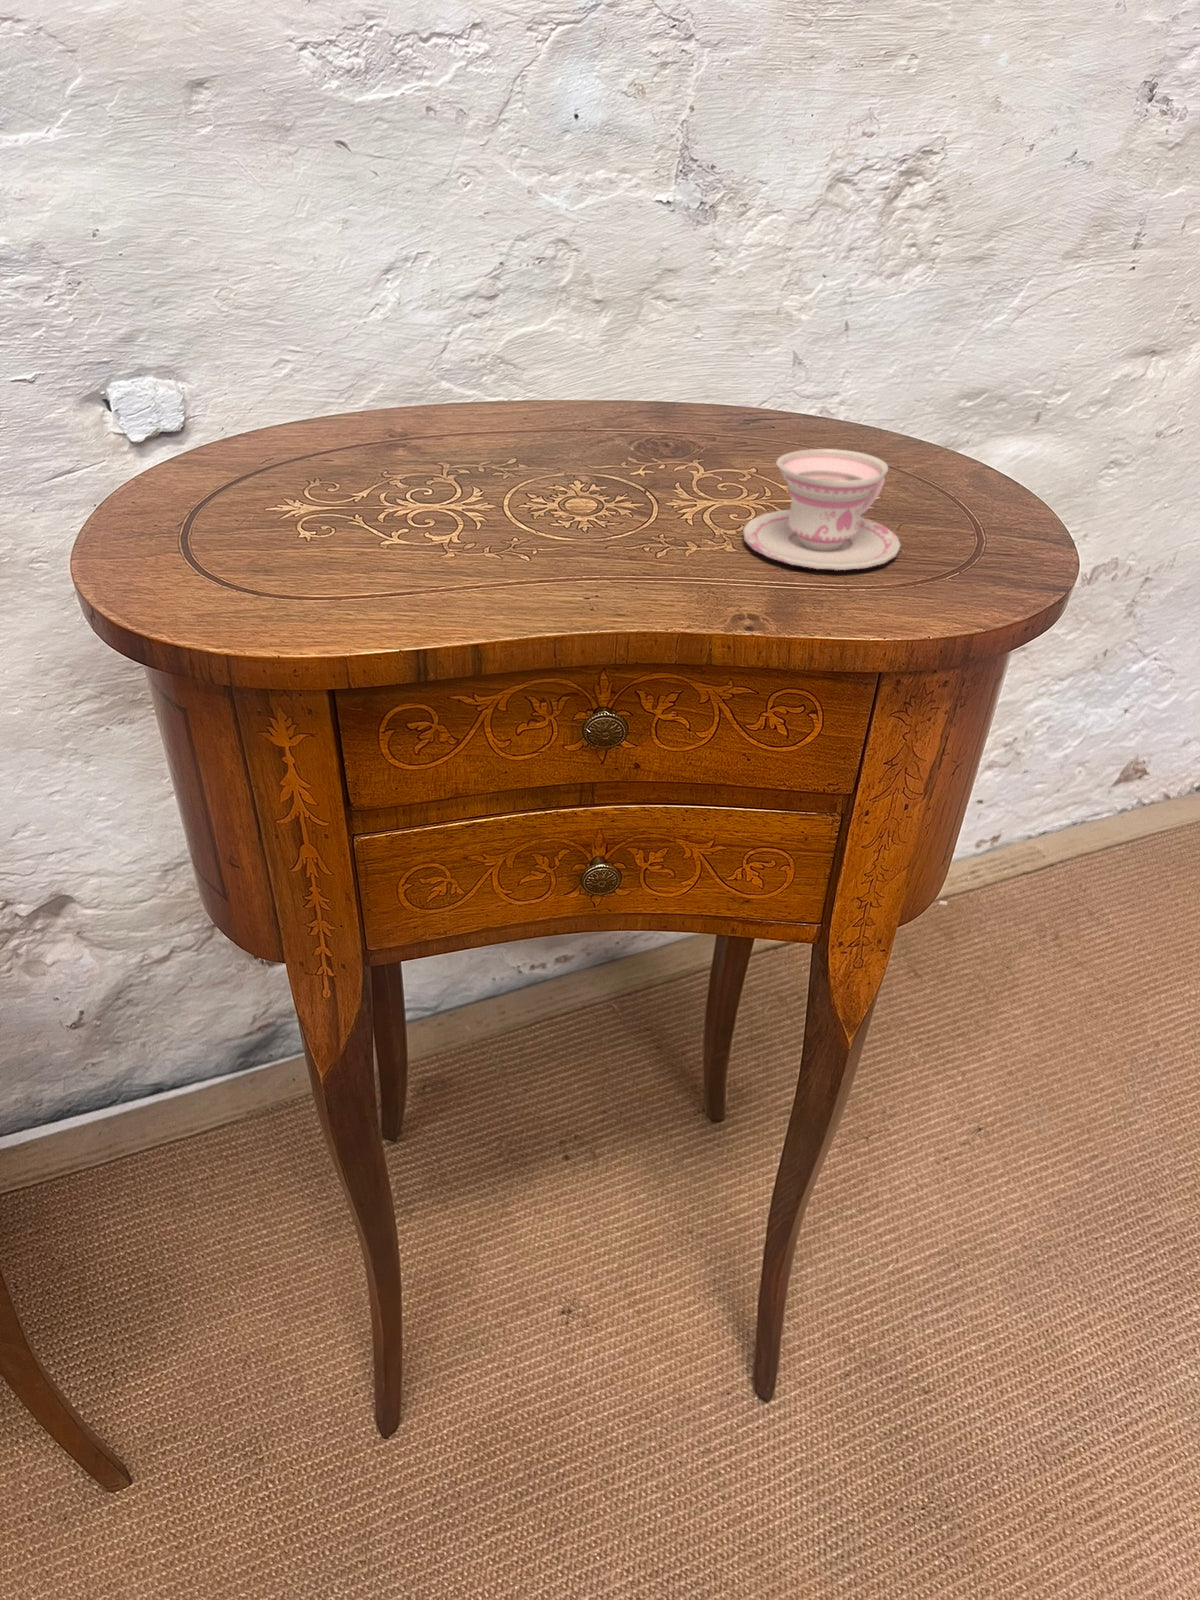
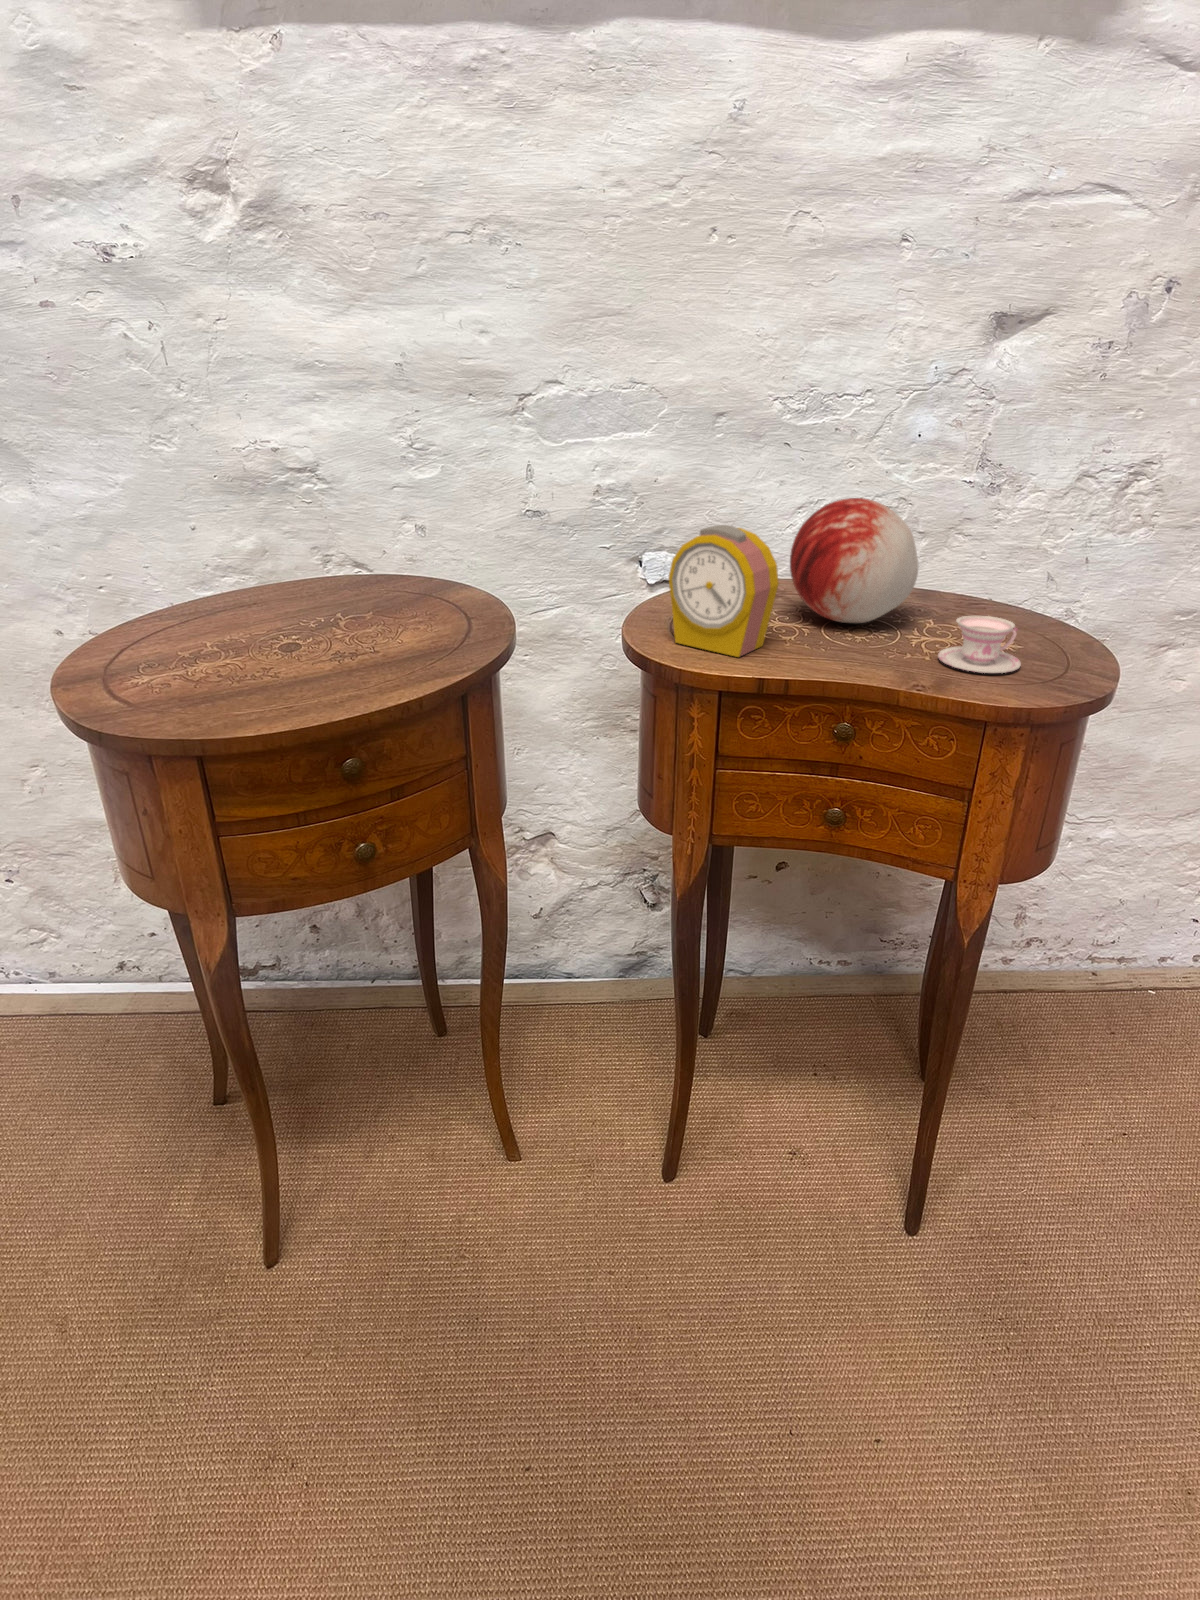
decorative orb: none [409,222,661,485] -> present [790,498,918,623]
alarm clock: none [144,294,409,607] -> present [669,525,779,657]

